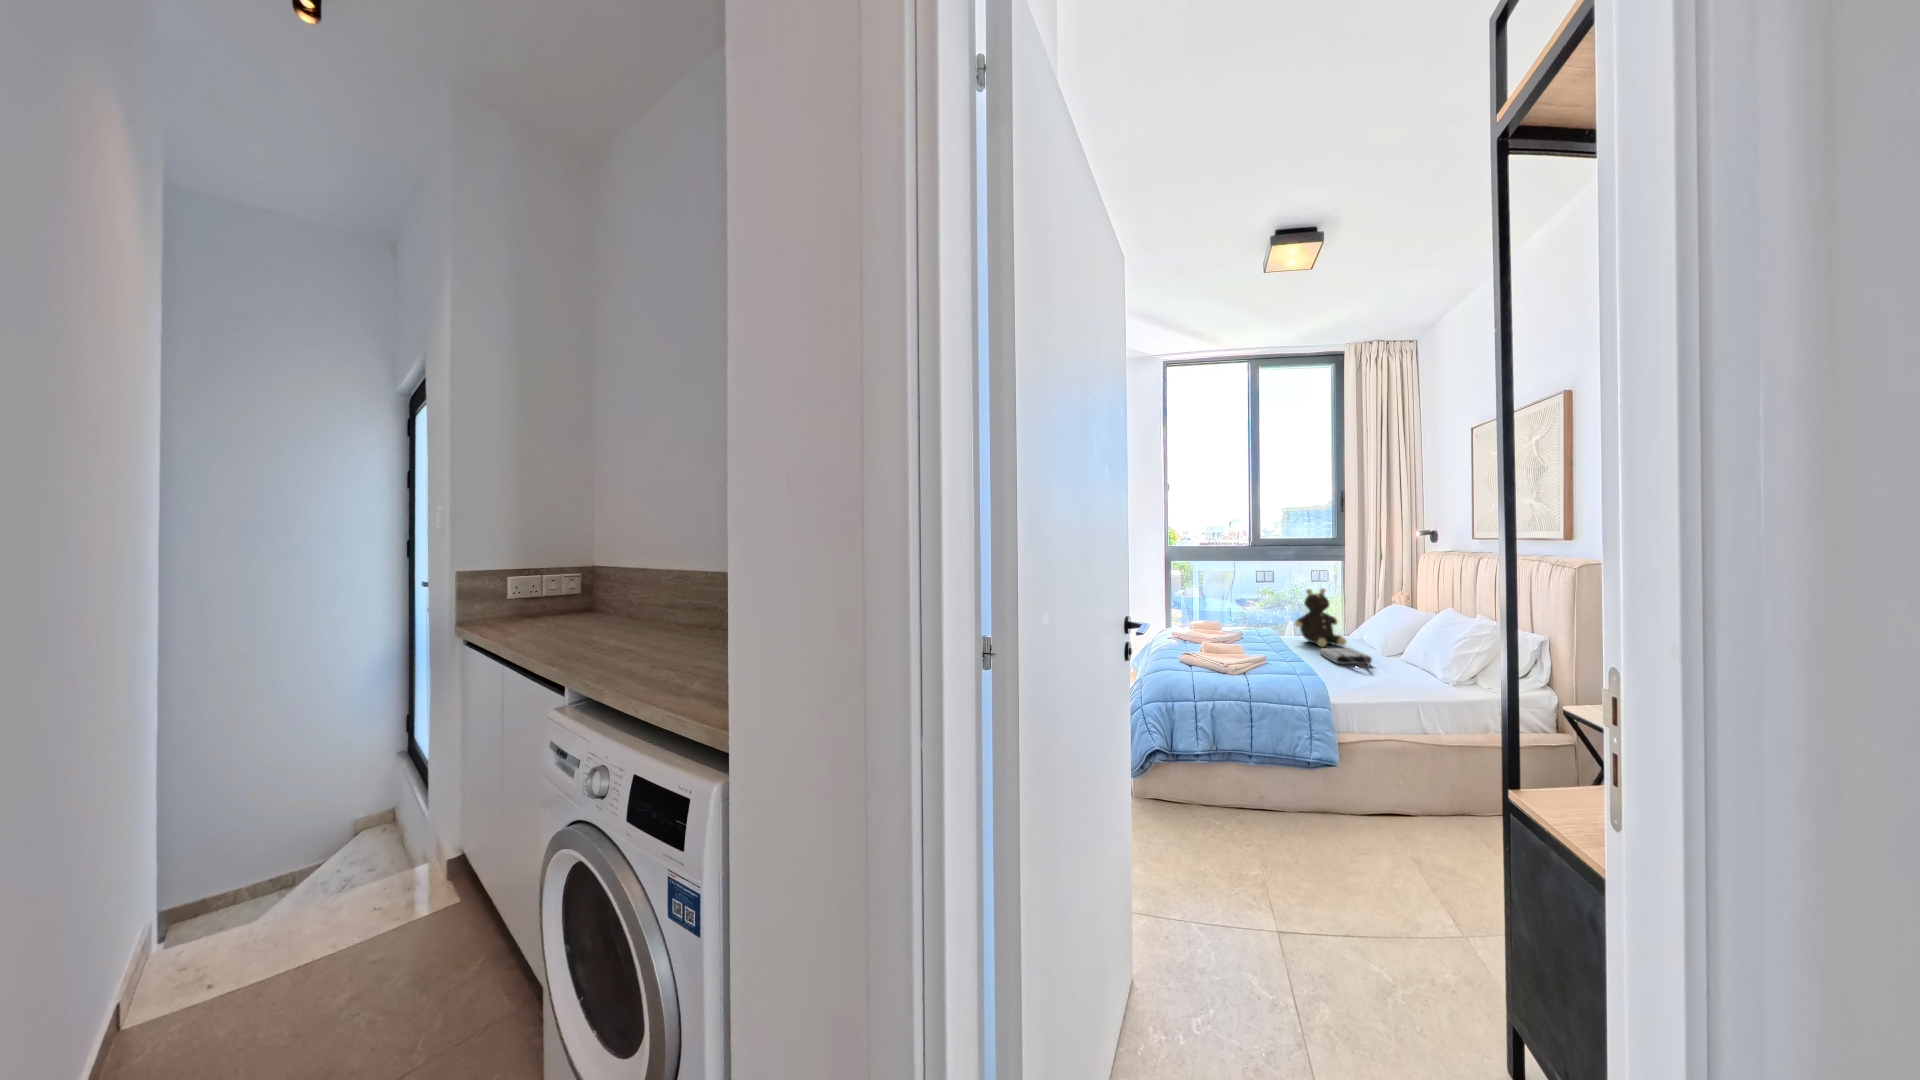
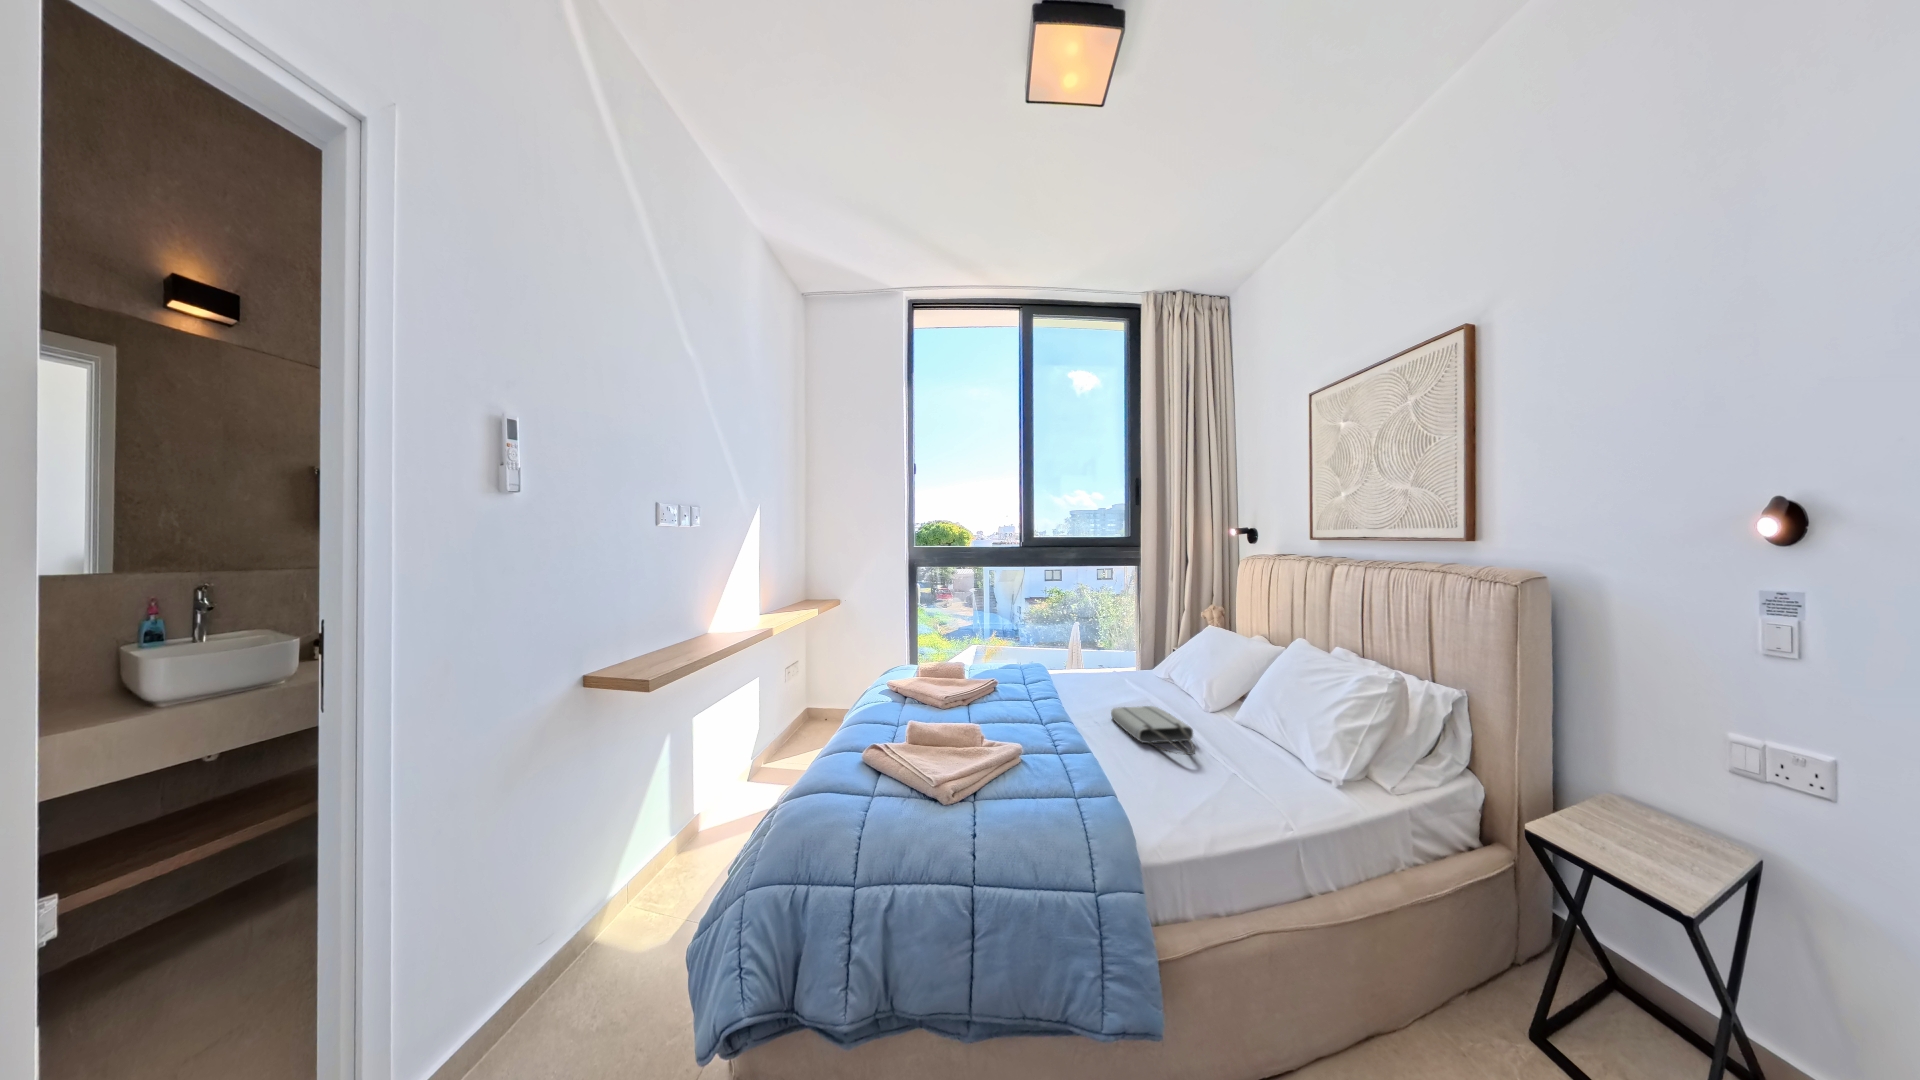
teddy bear: present [1295,589,1346,647] -> none [1075,607,1147,701]

